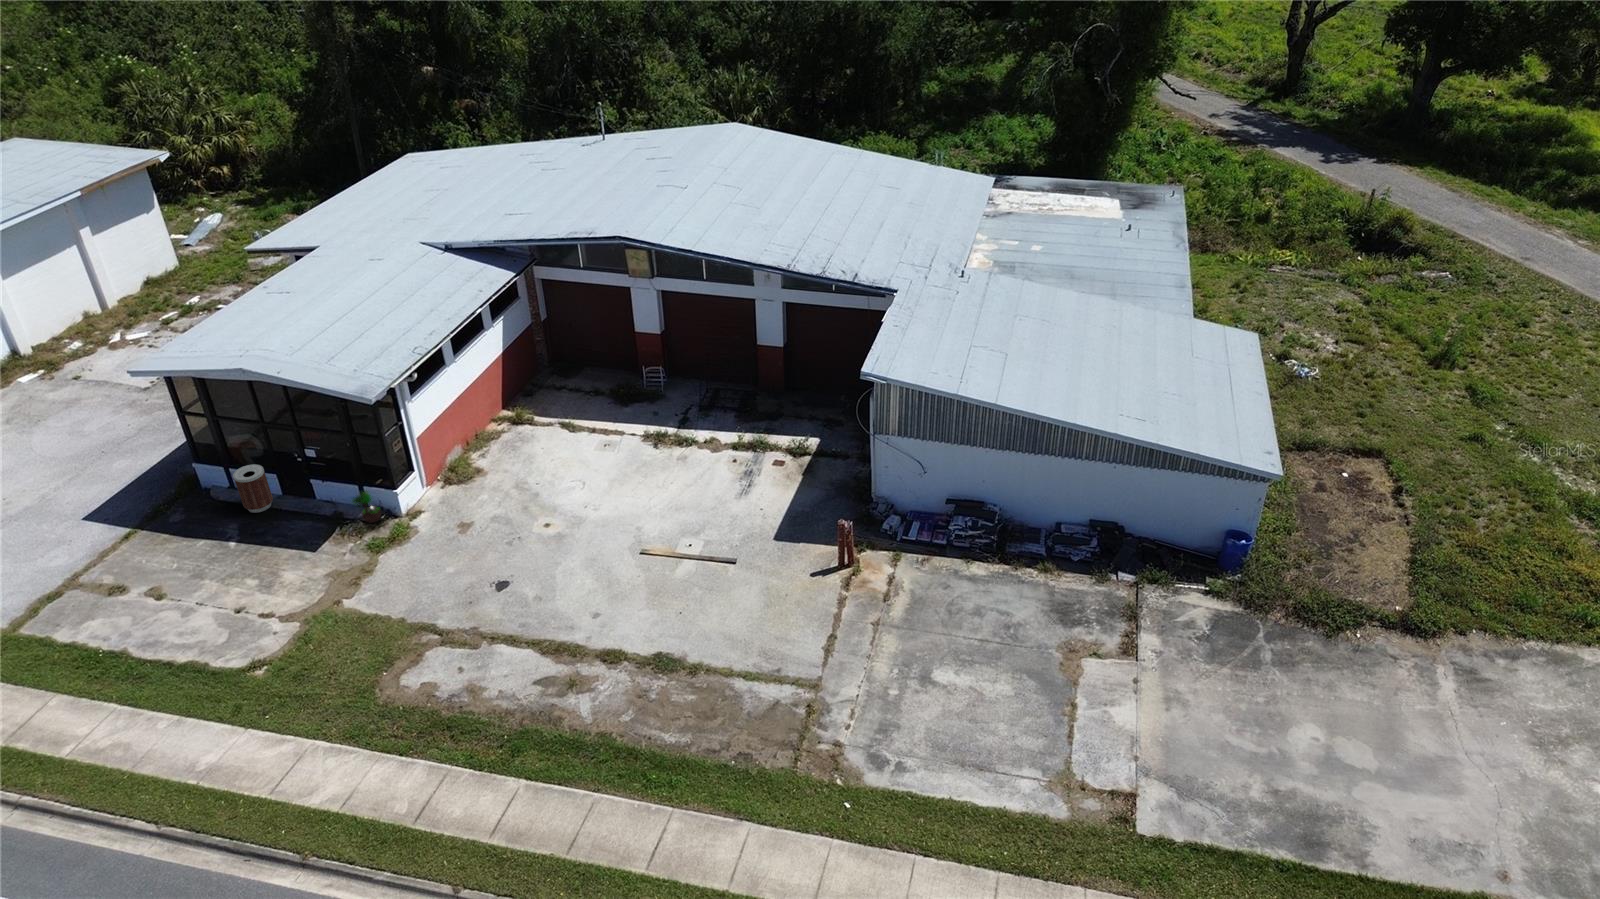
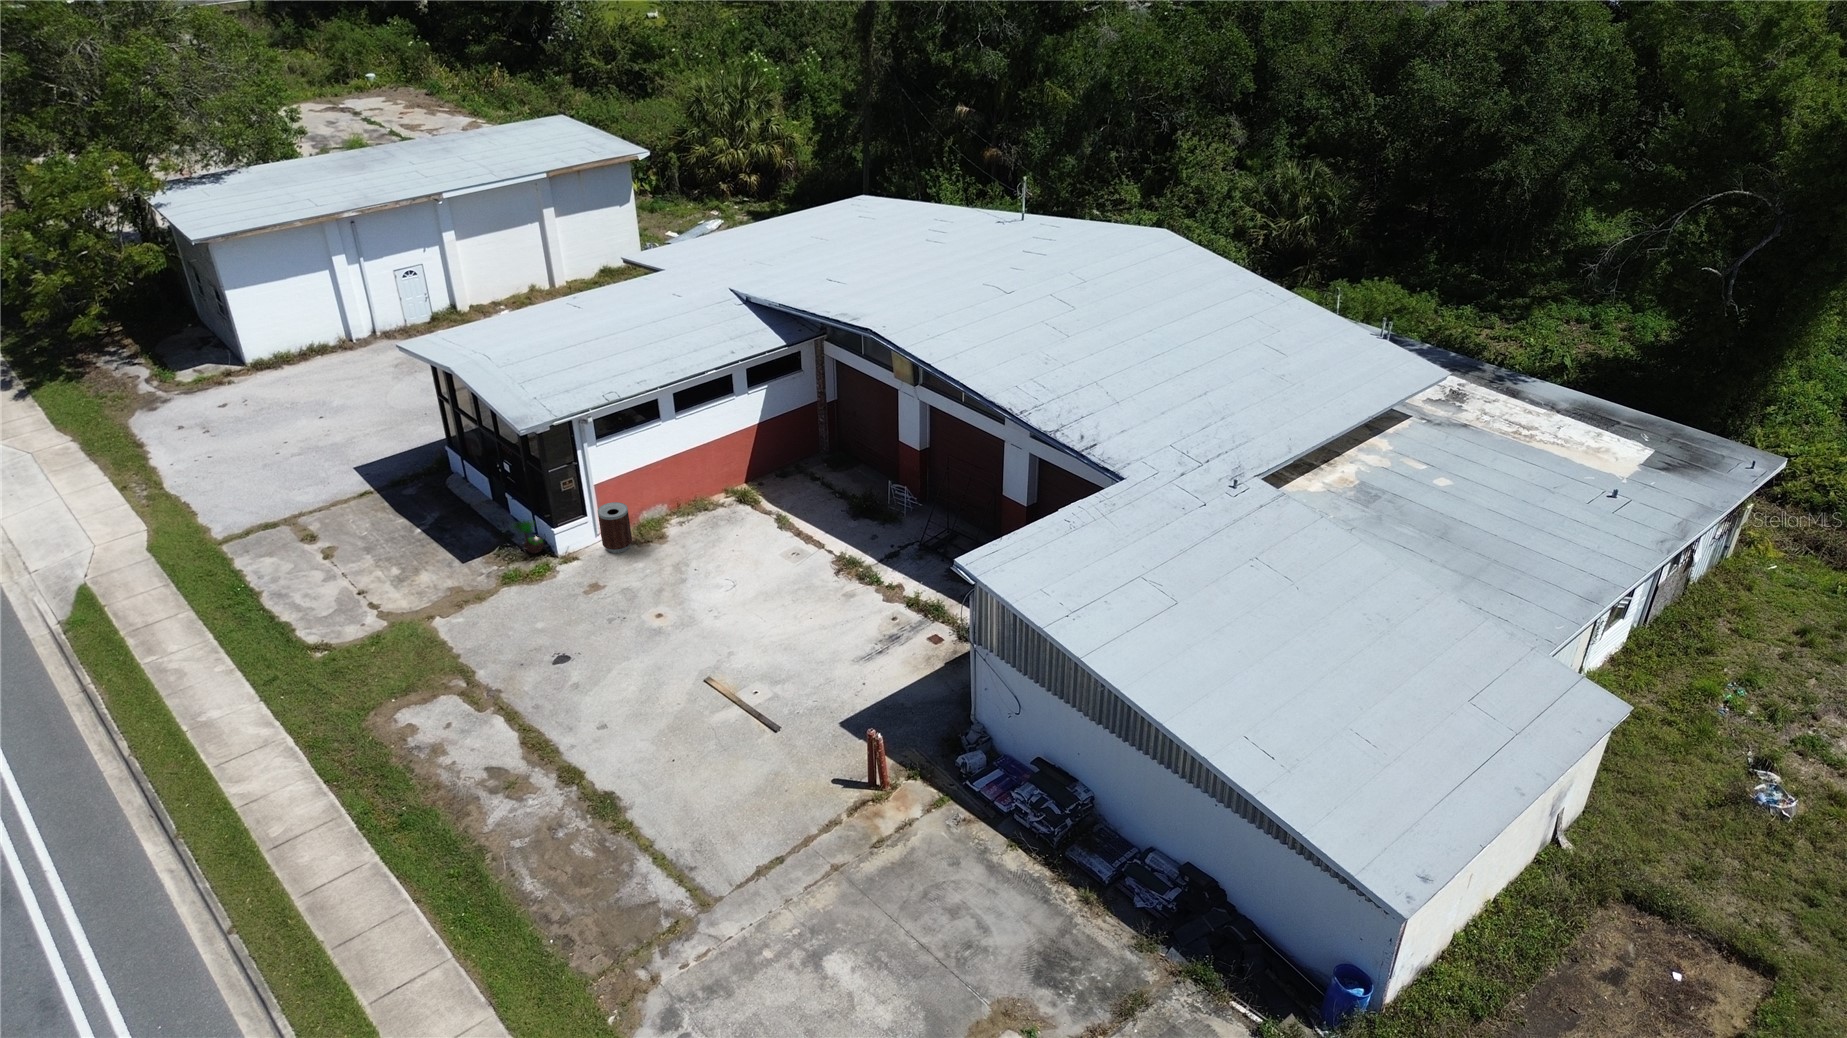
trash can: present [233,464,273,513] -> present [598,502,632,553]

